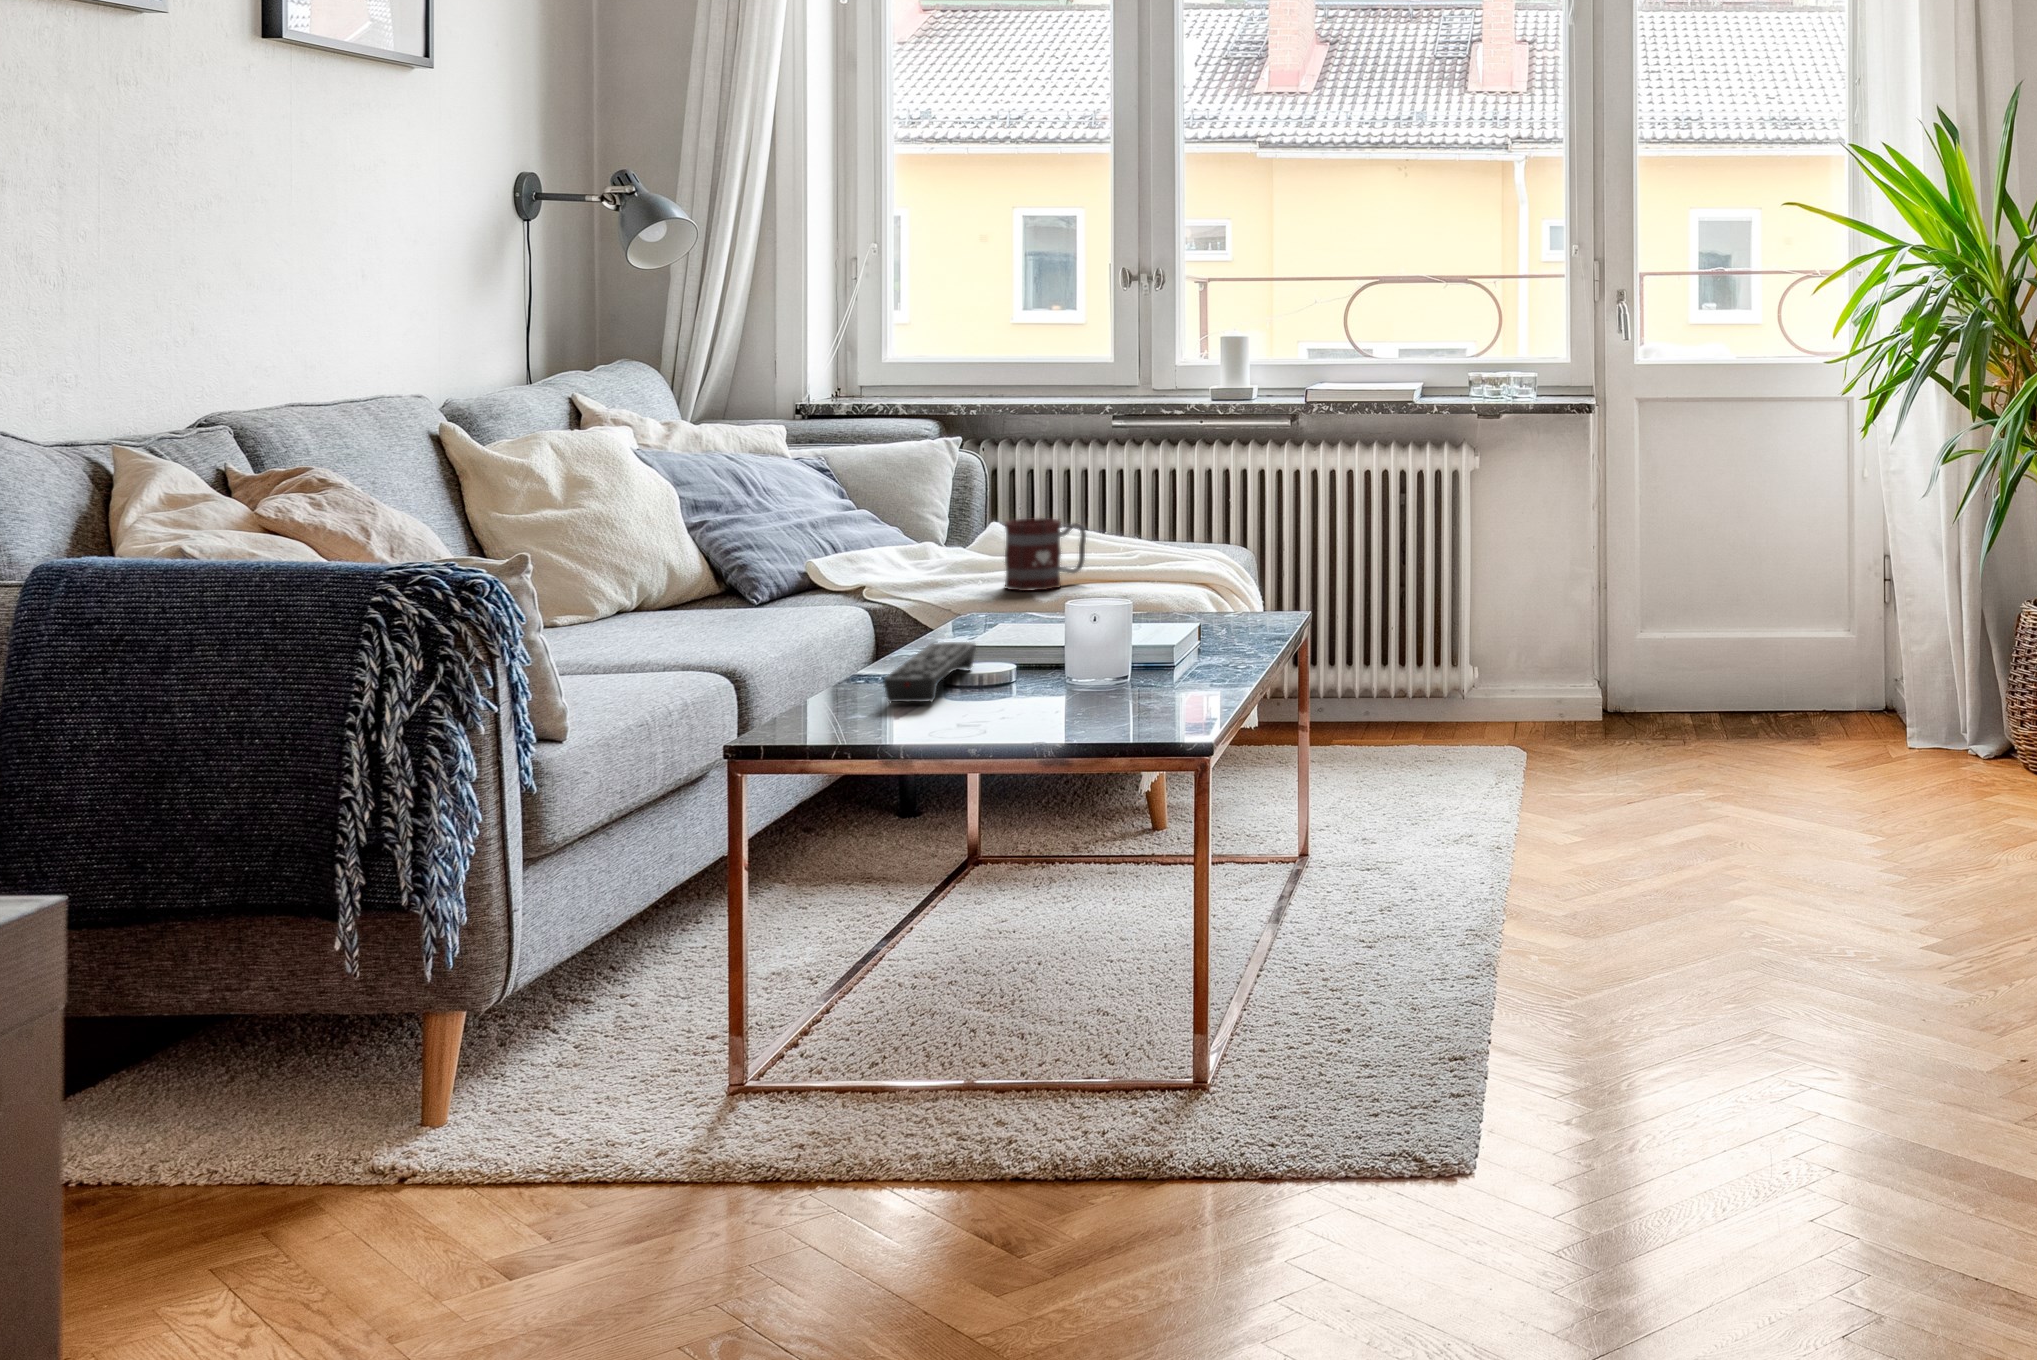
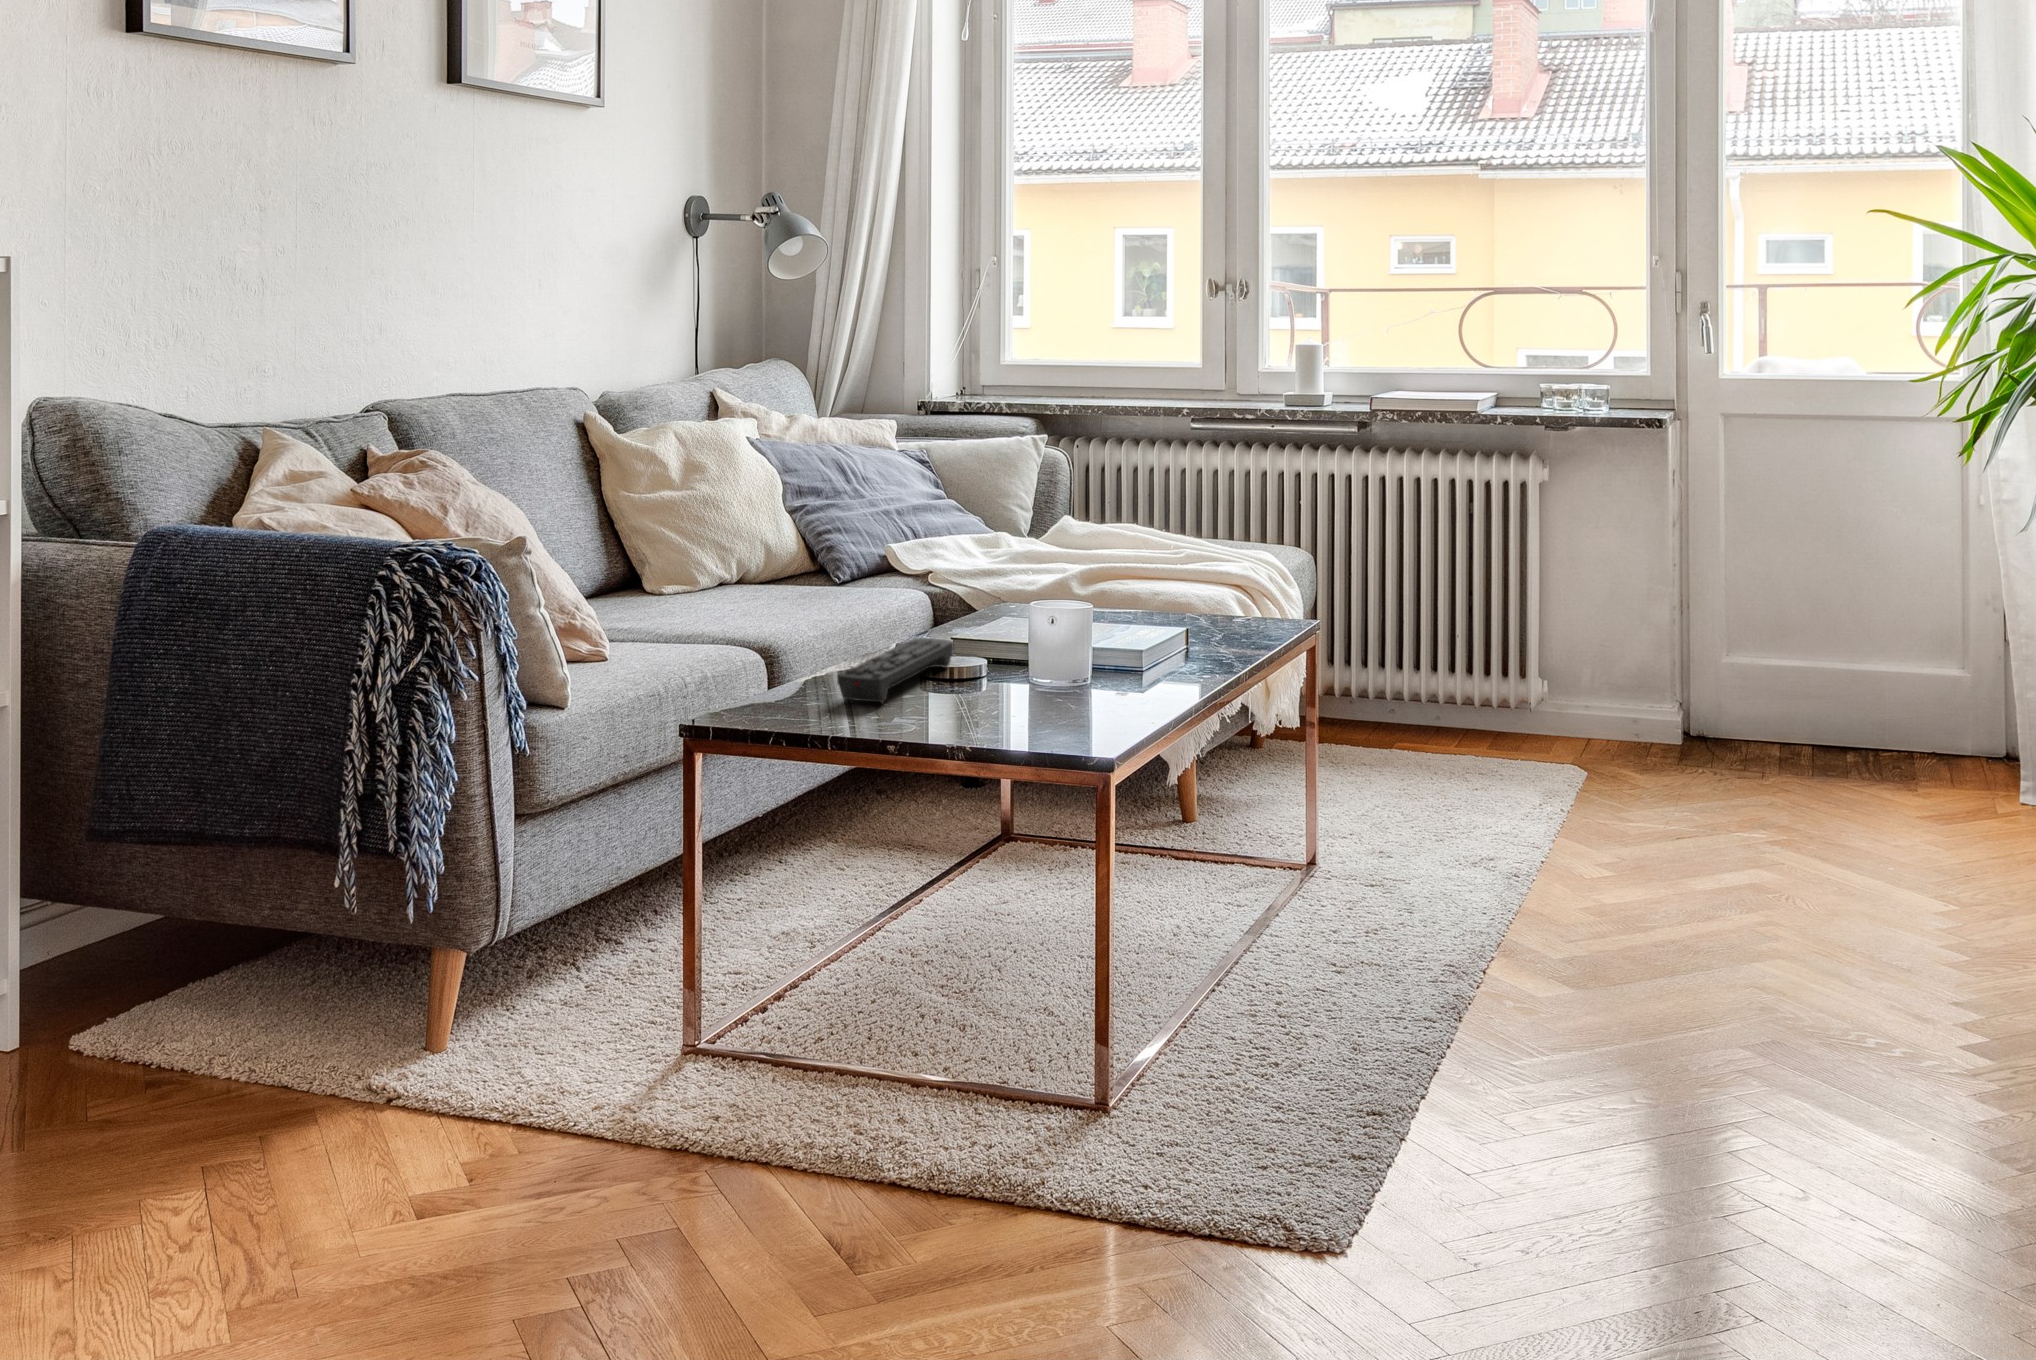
mug: present [1005,518,1086,591] -> none [1043,515,1121,585]

